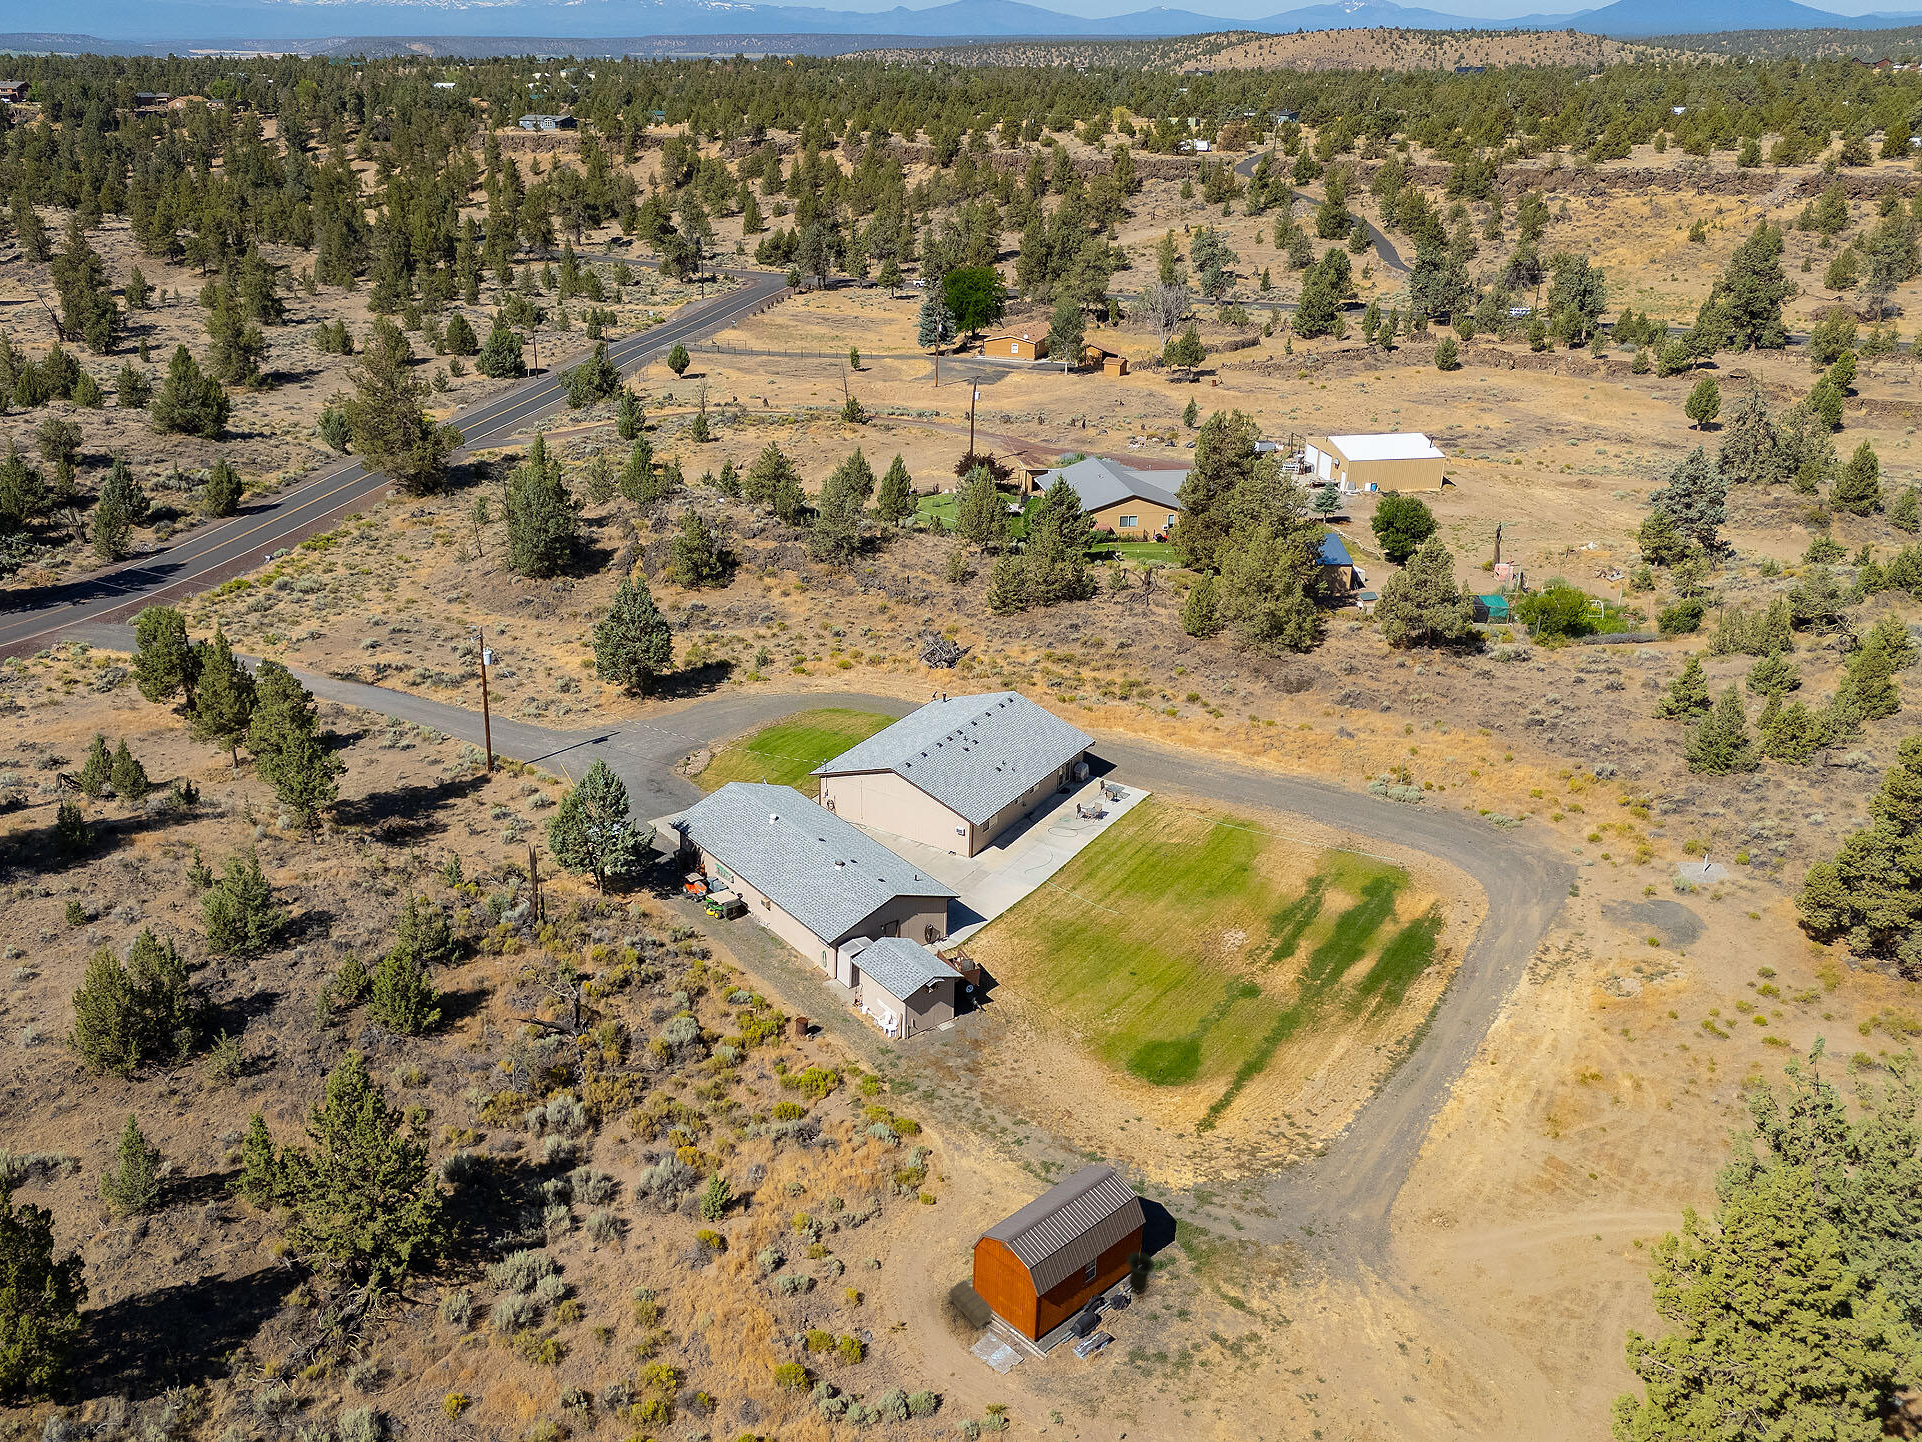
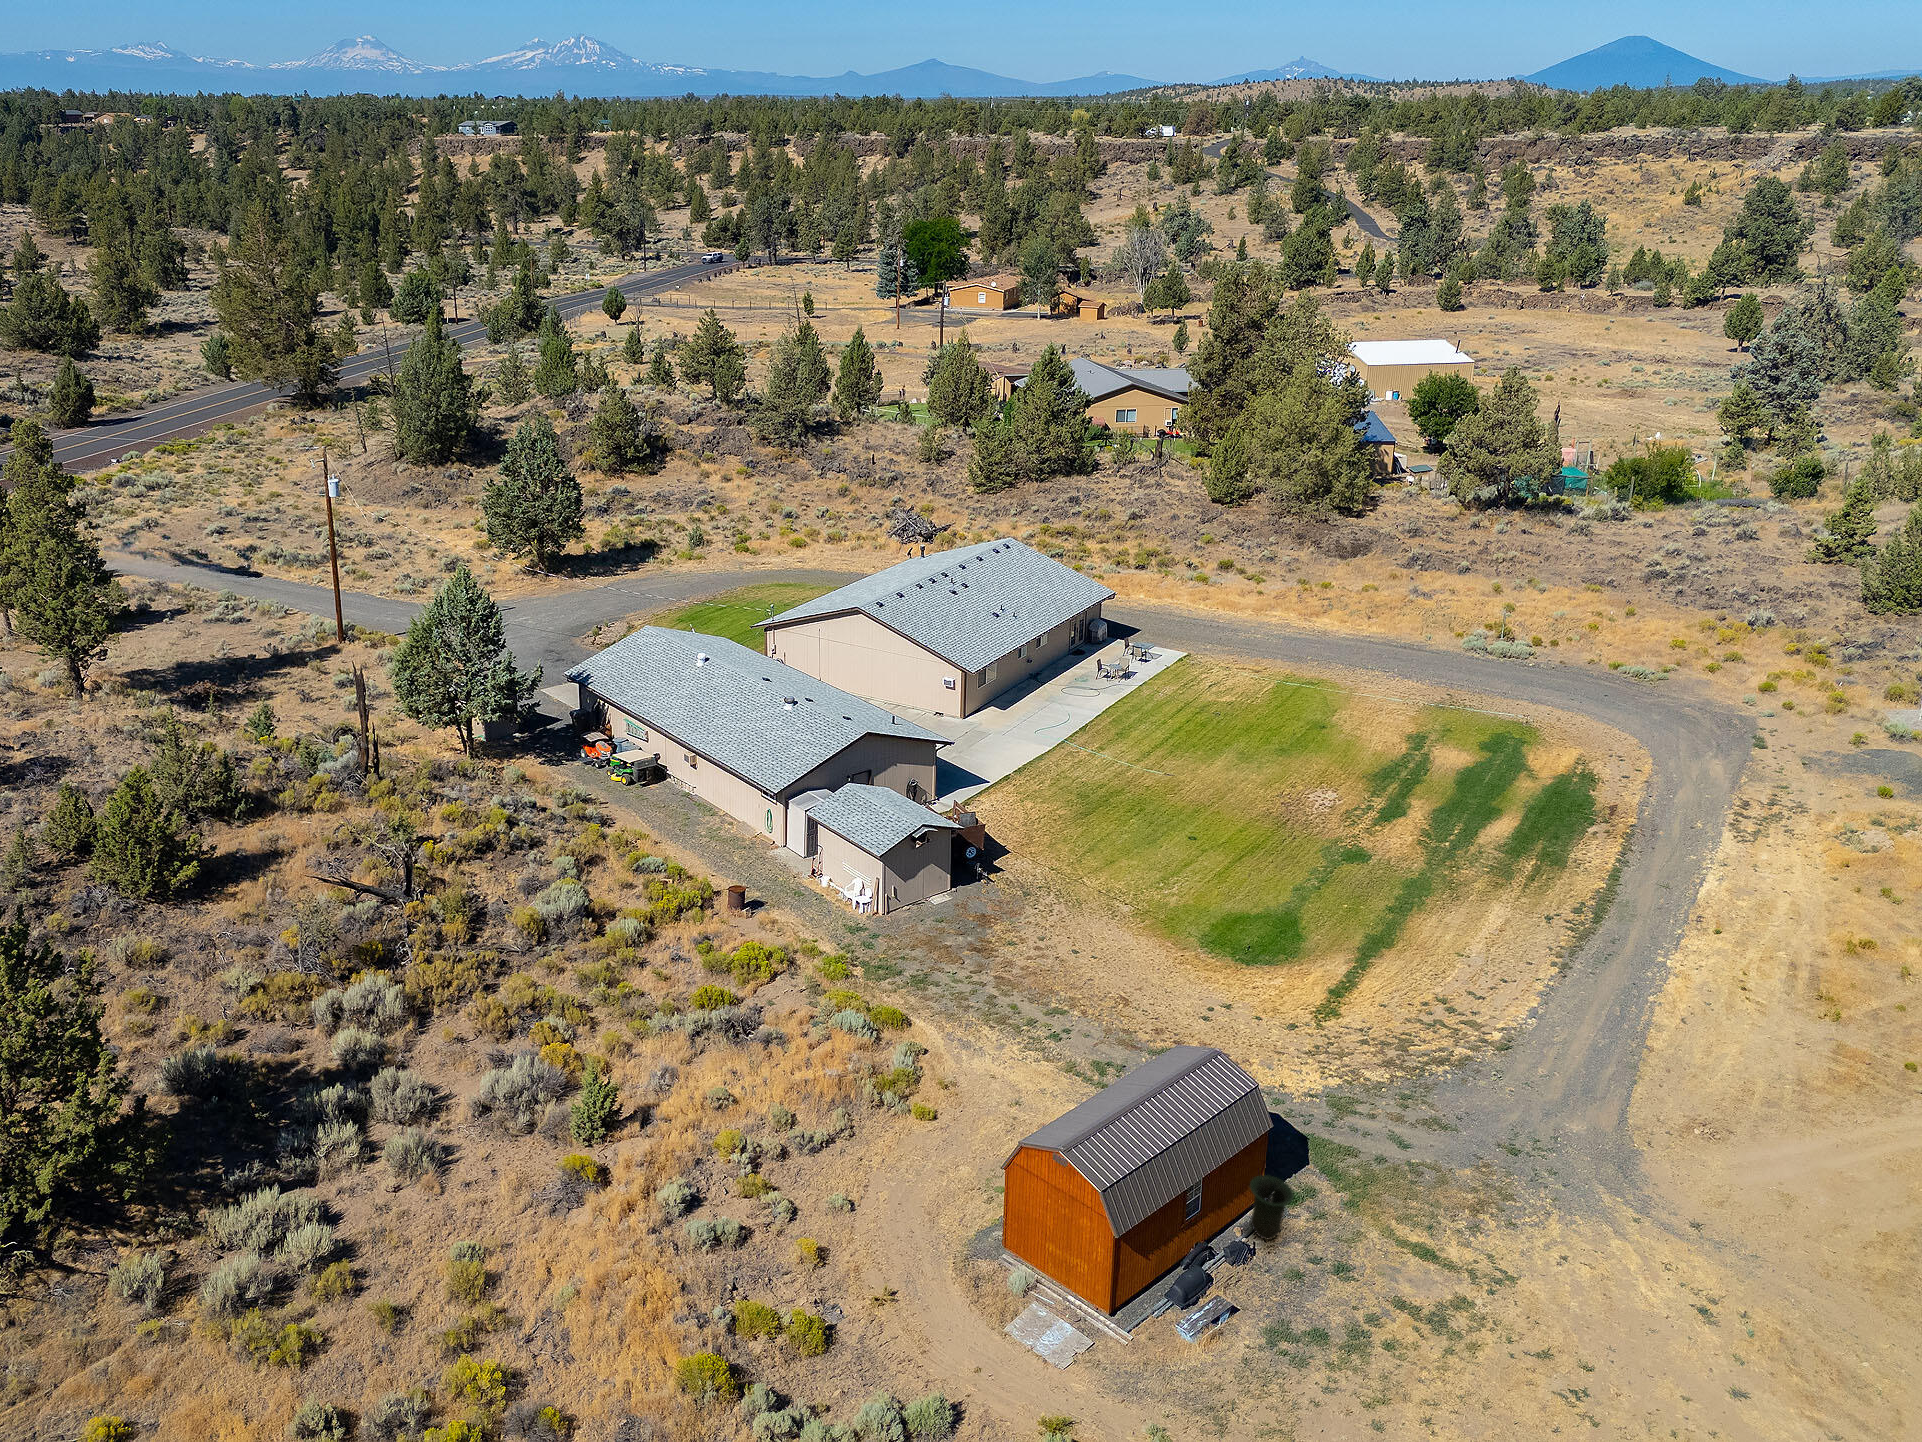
bench: present [950,1280,992,1329] -> none [969,1222,1041,1301]

